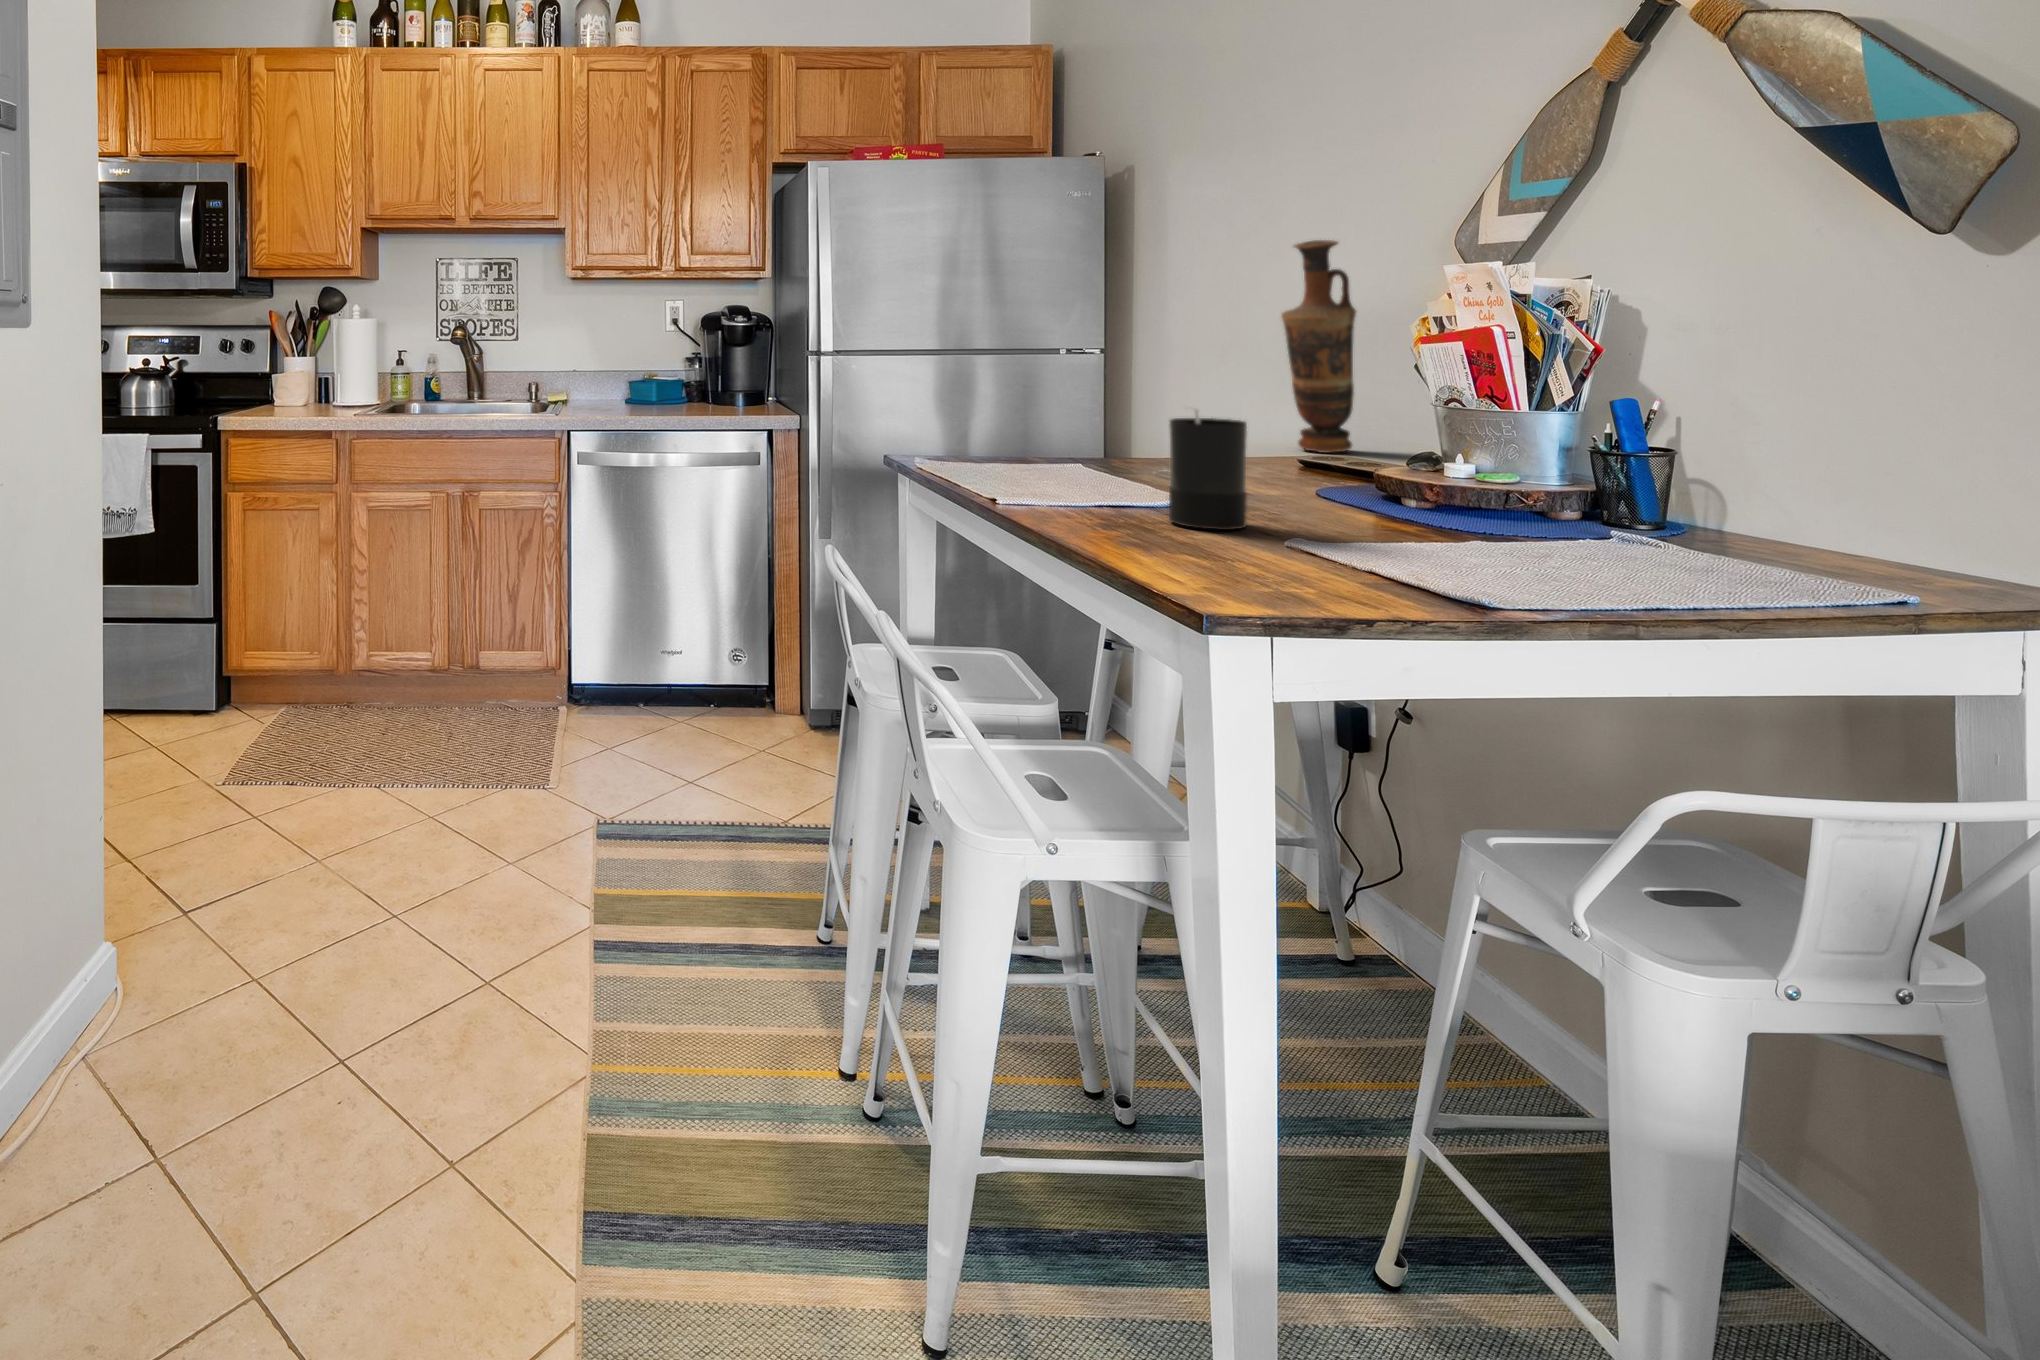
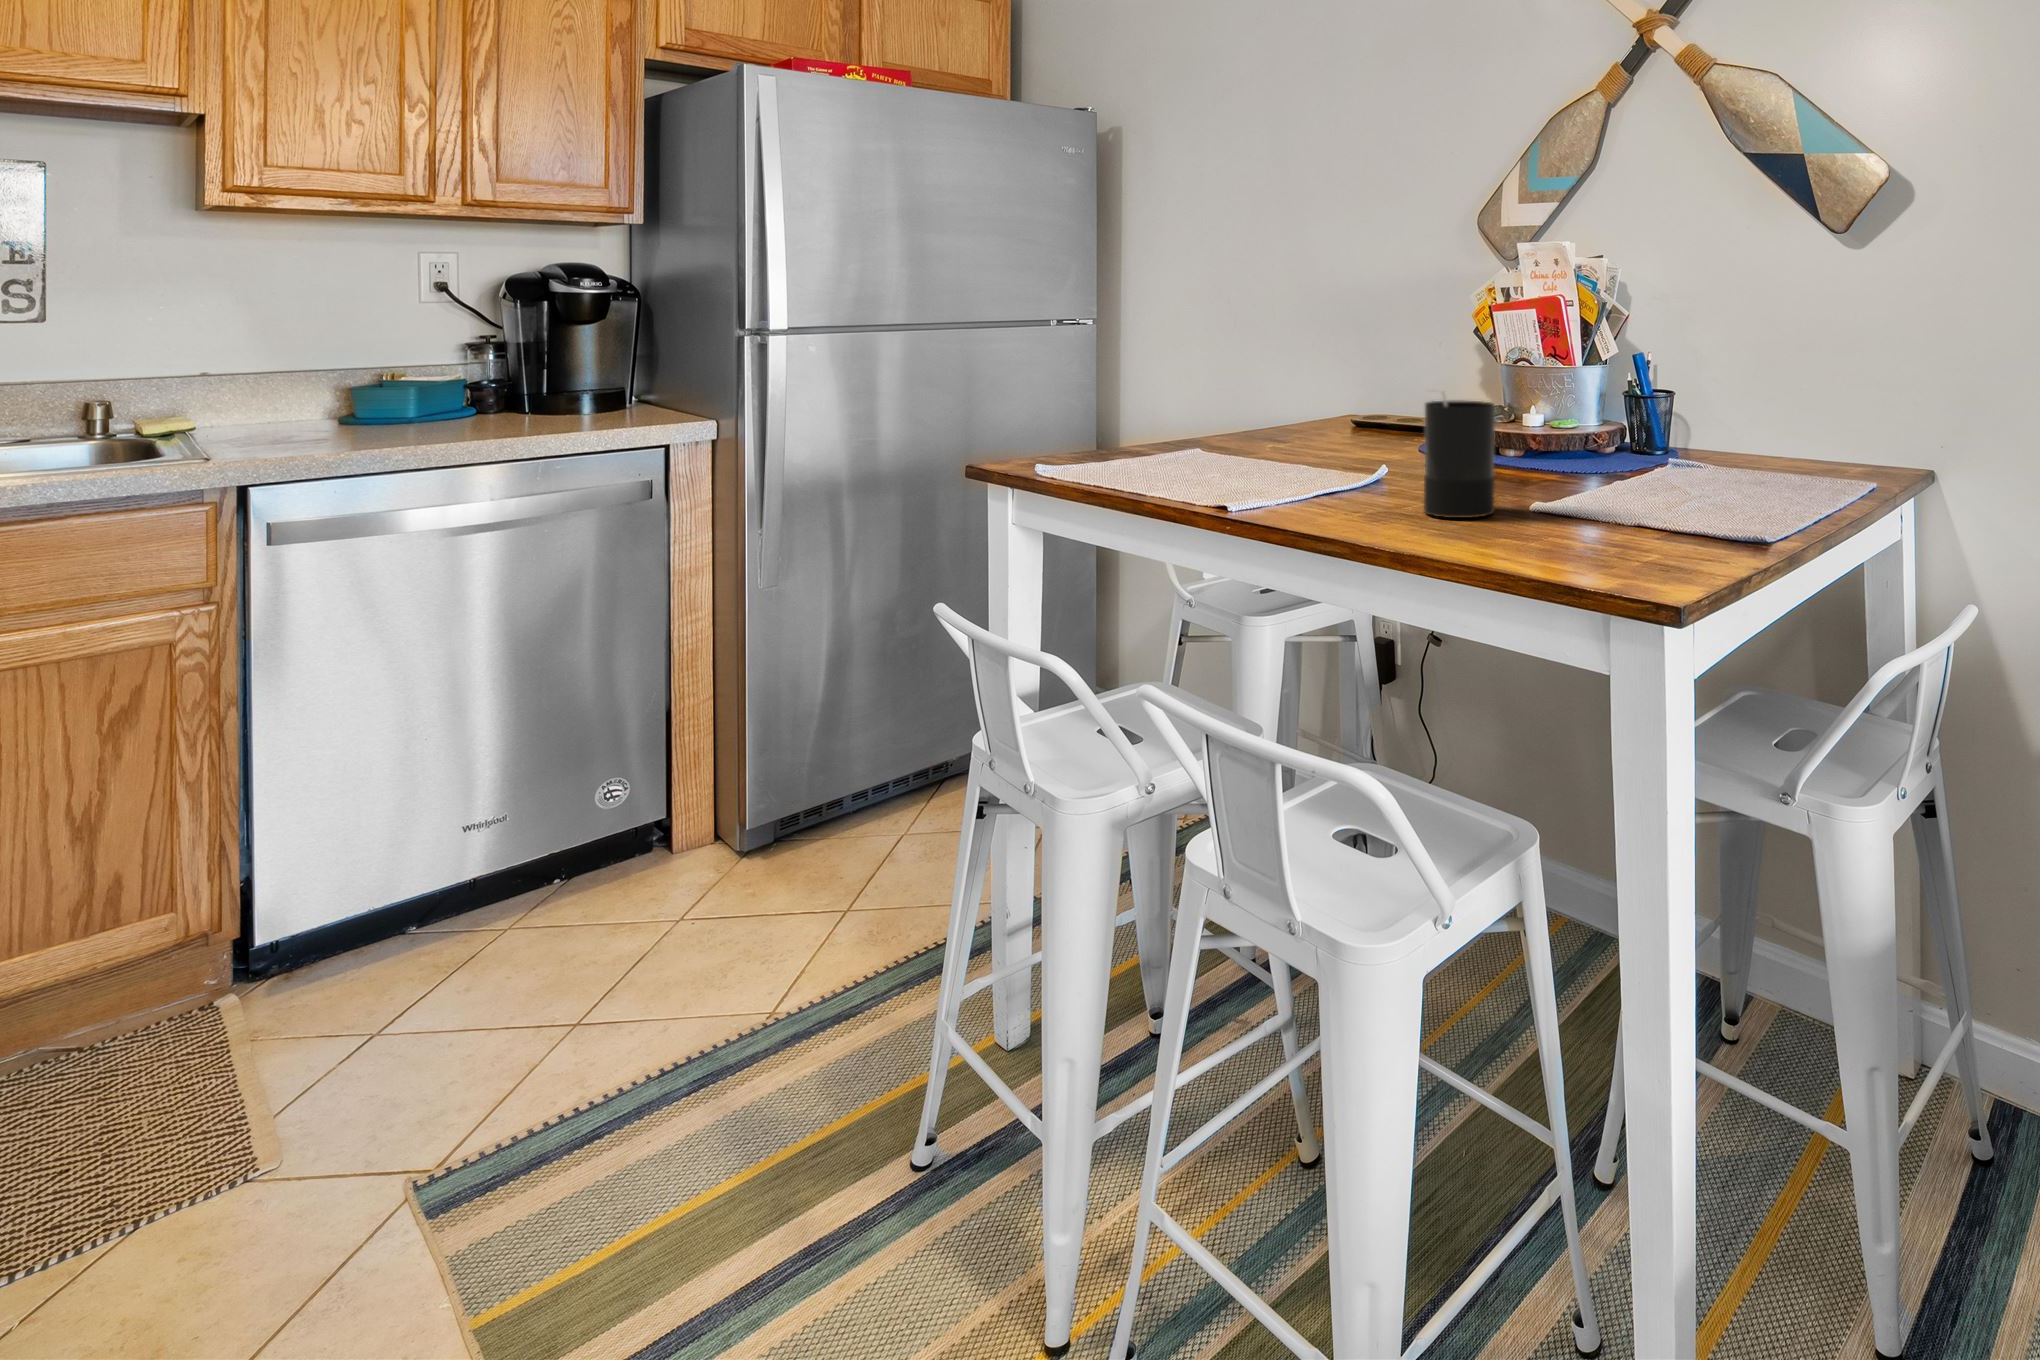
vase: present [1282,240,1356,453] -> none [1360,222,1420,429]

